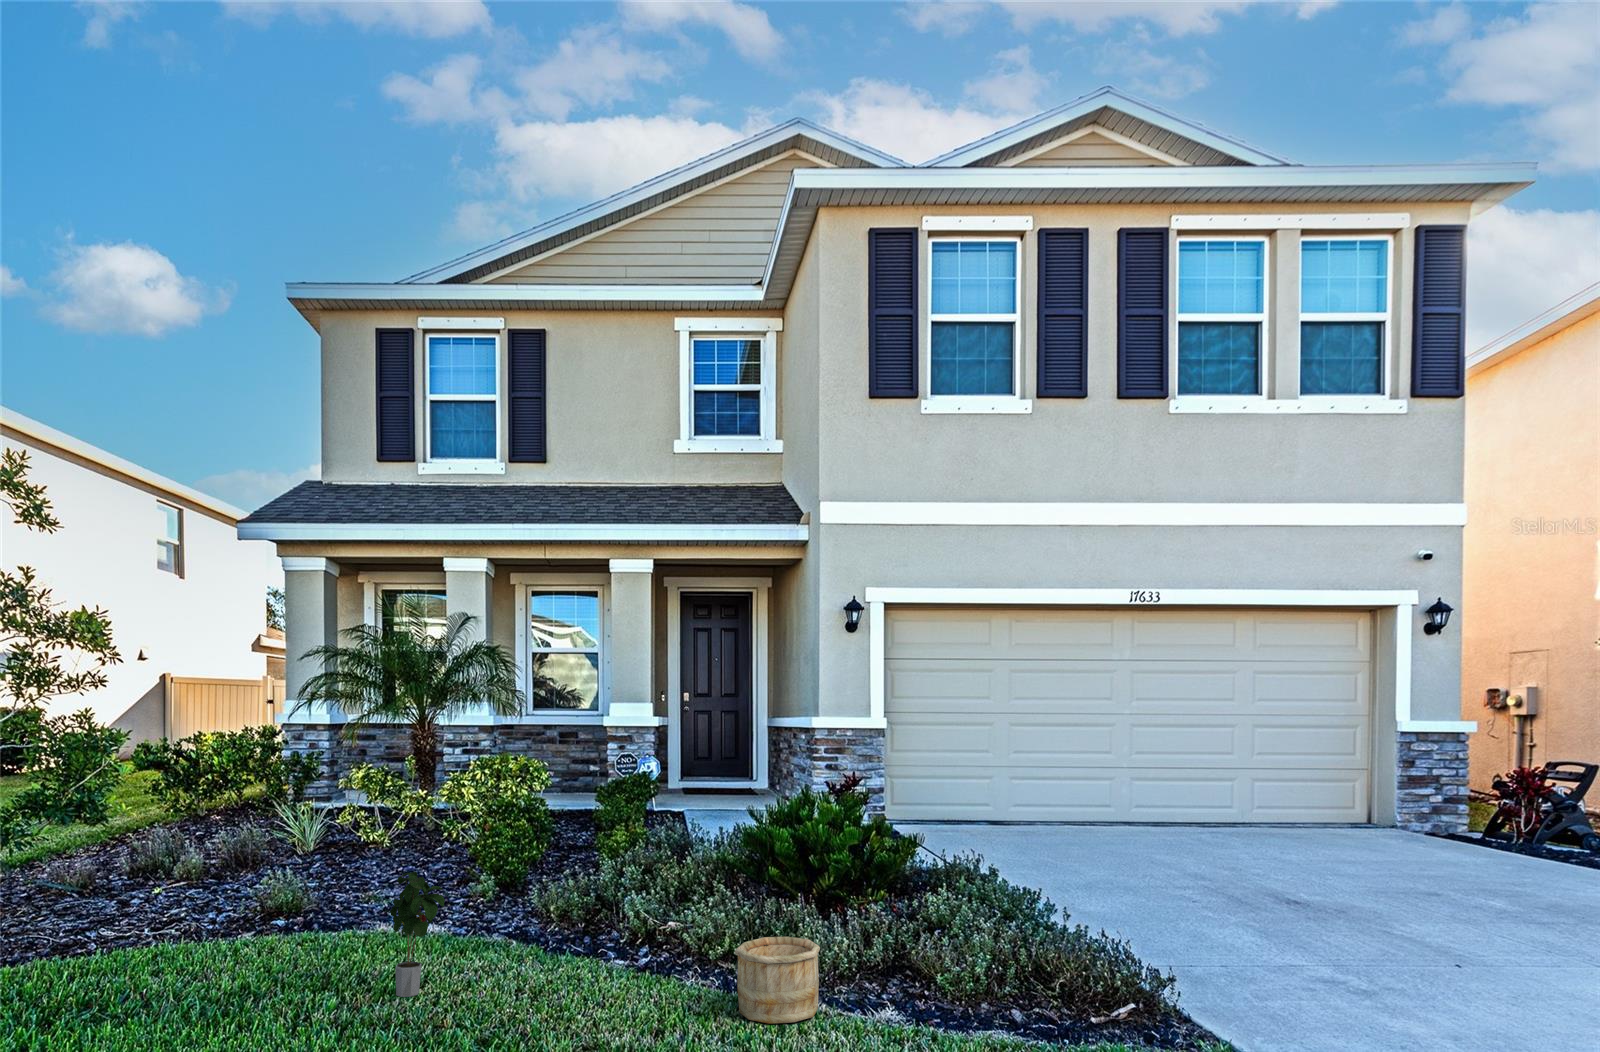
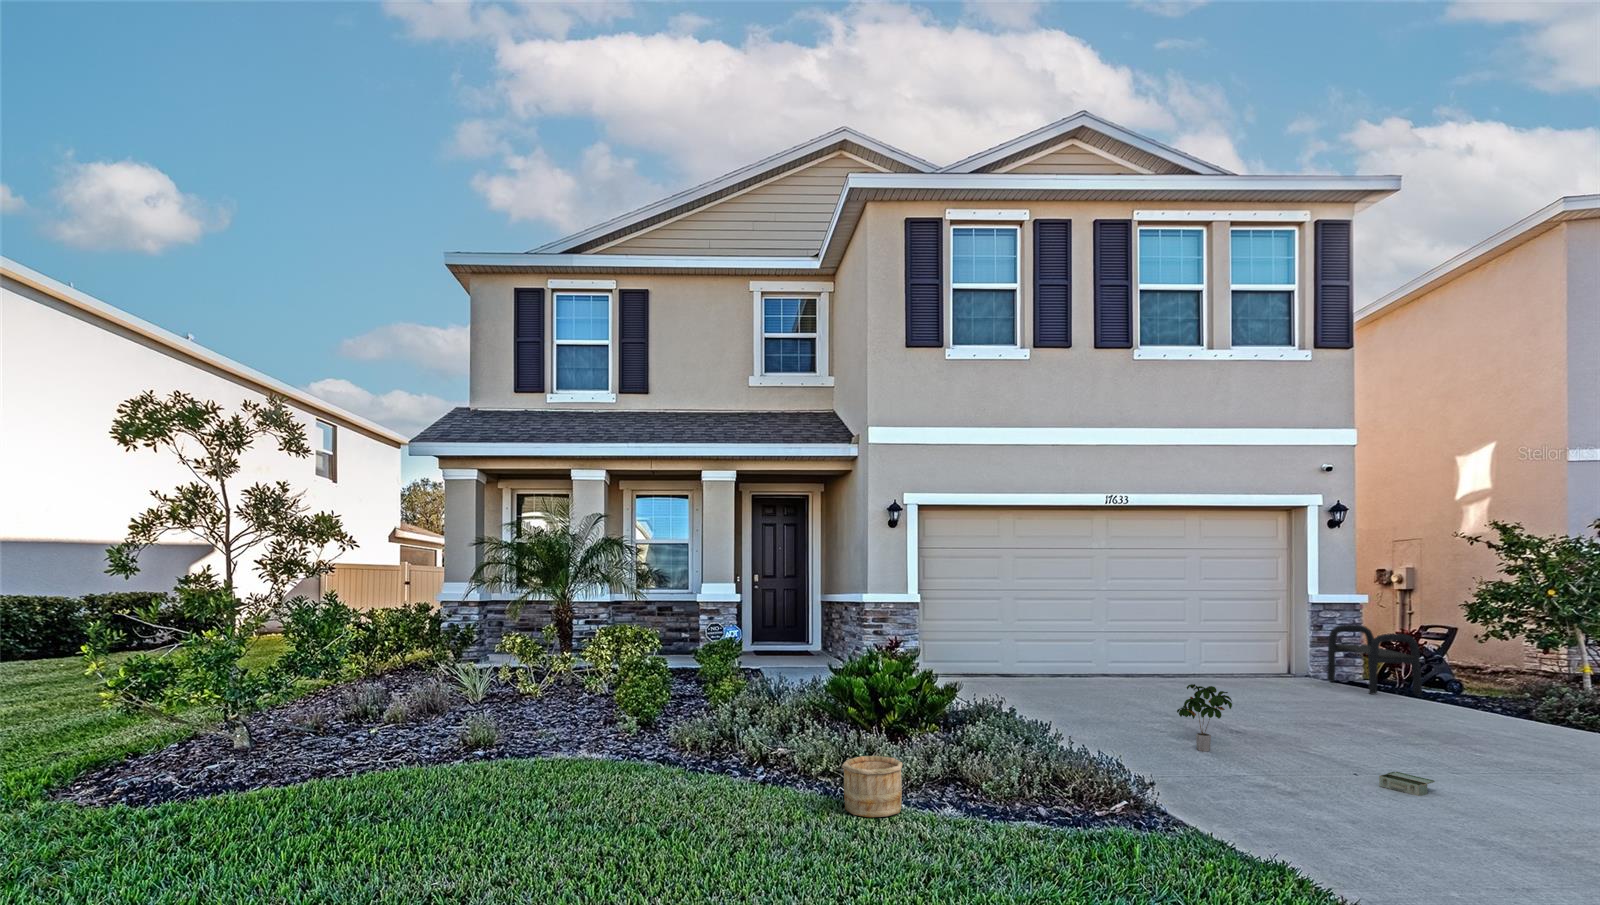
bench: none [1422,759,1544,851] -> present [1327,625,1422,695]
potted plant: present [390,872,445,997] -> present [1177,684,1232,752]
toolbox: none [1481,955,1557,989] -> present [1379,772,1435,796]

